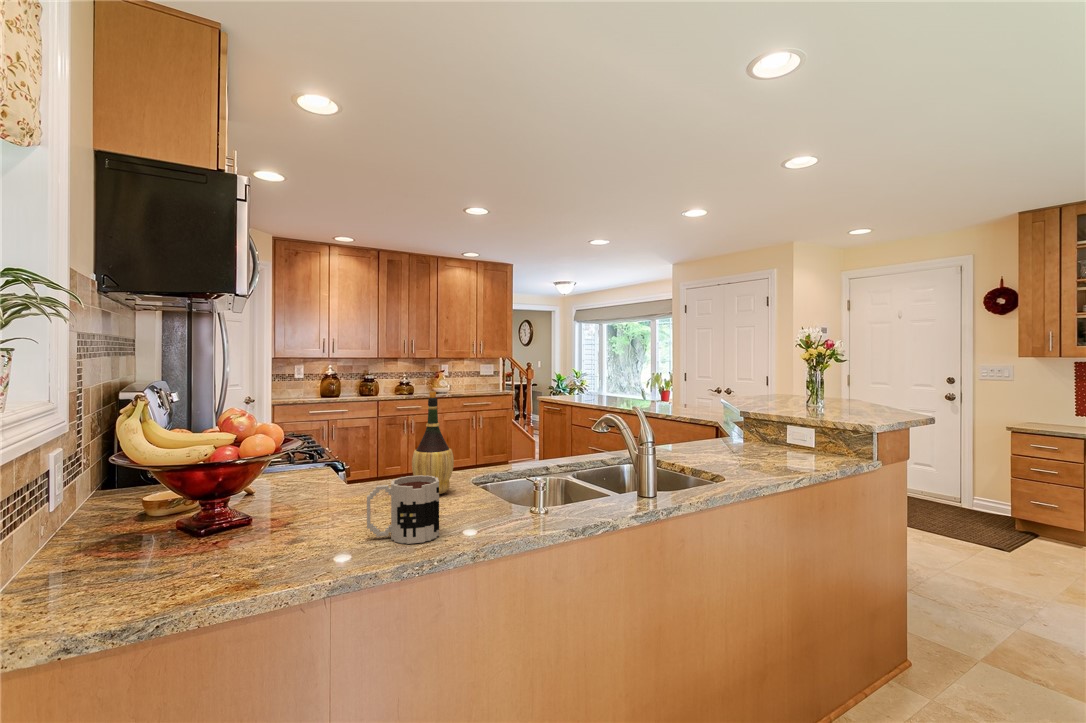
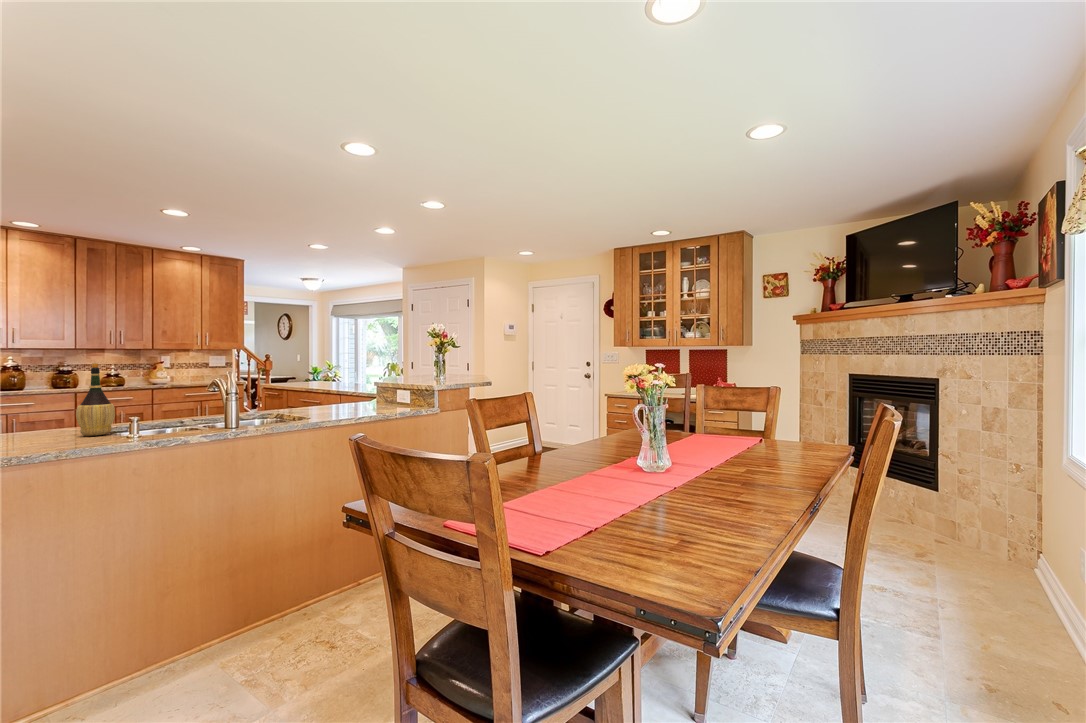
mug: present [367,475,439,544] -> none [25,412,87,451]

